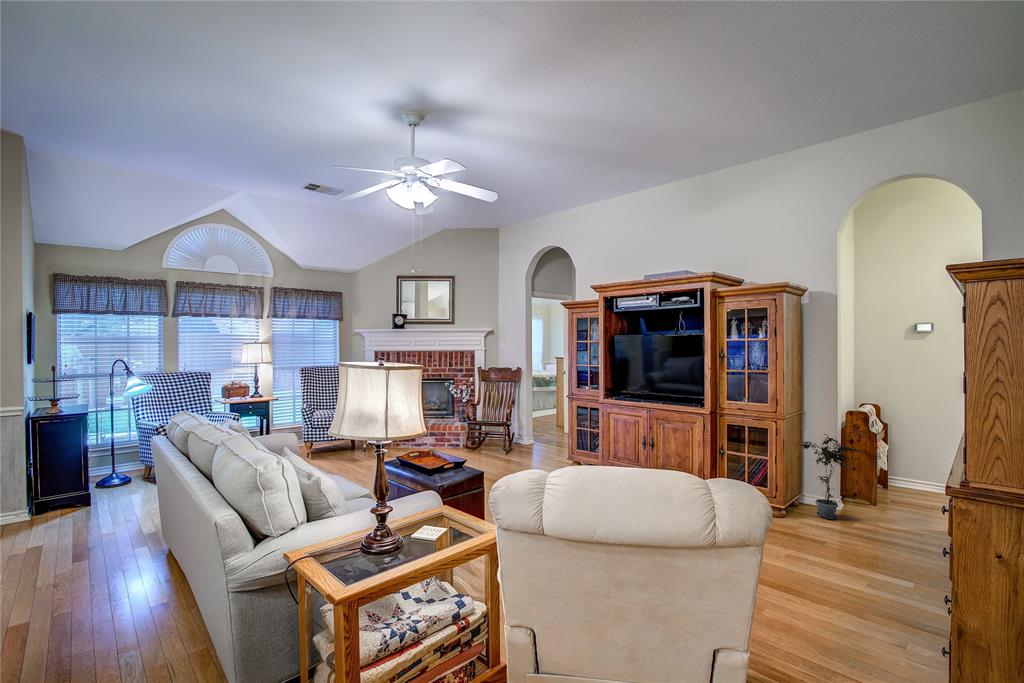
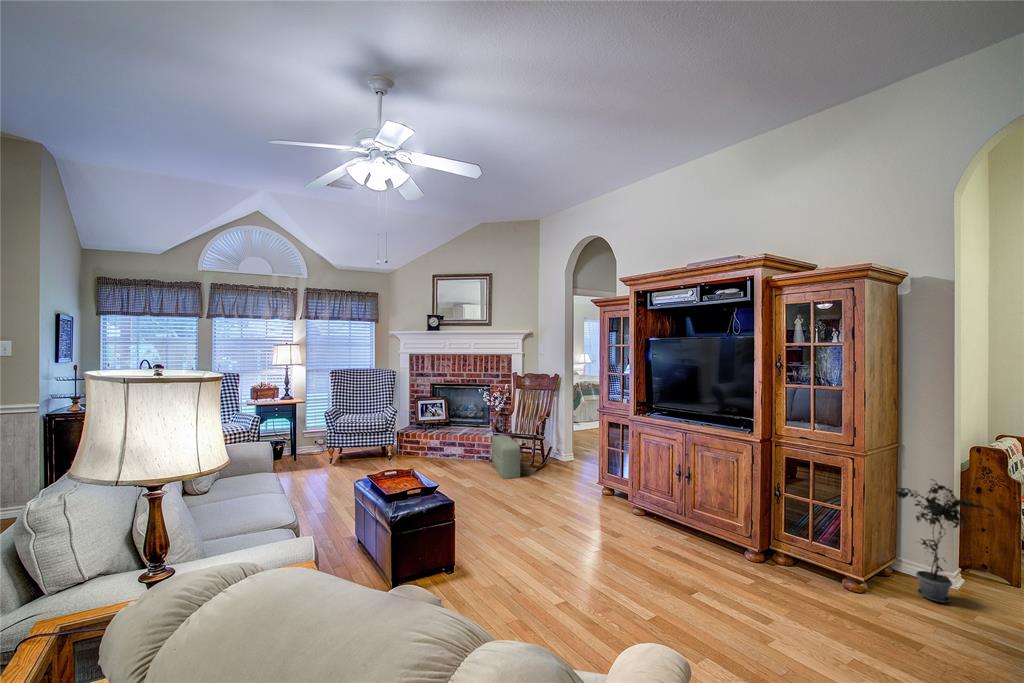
pouf: none [464,424,496,461] -> present [492,435,520,479]

